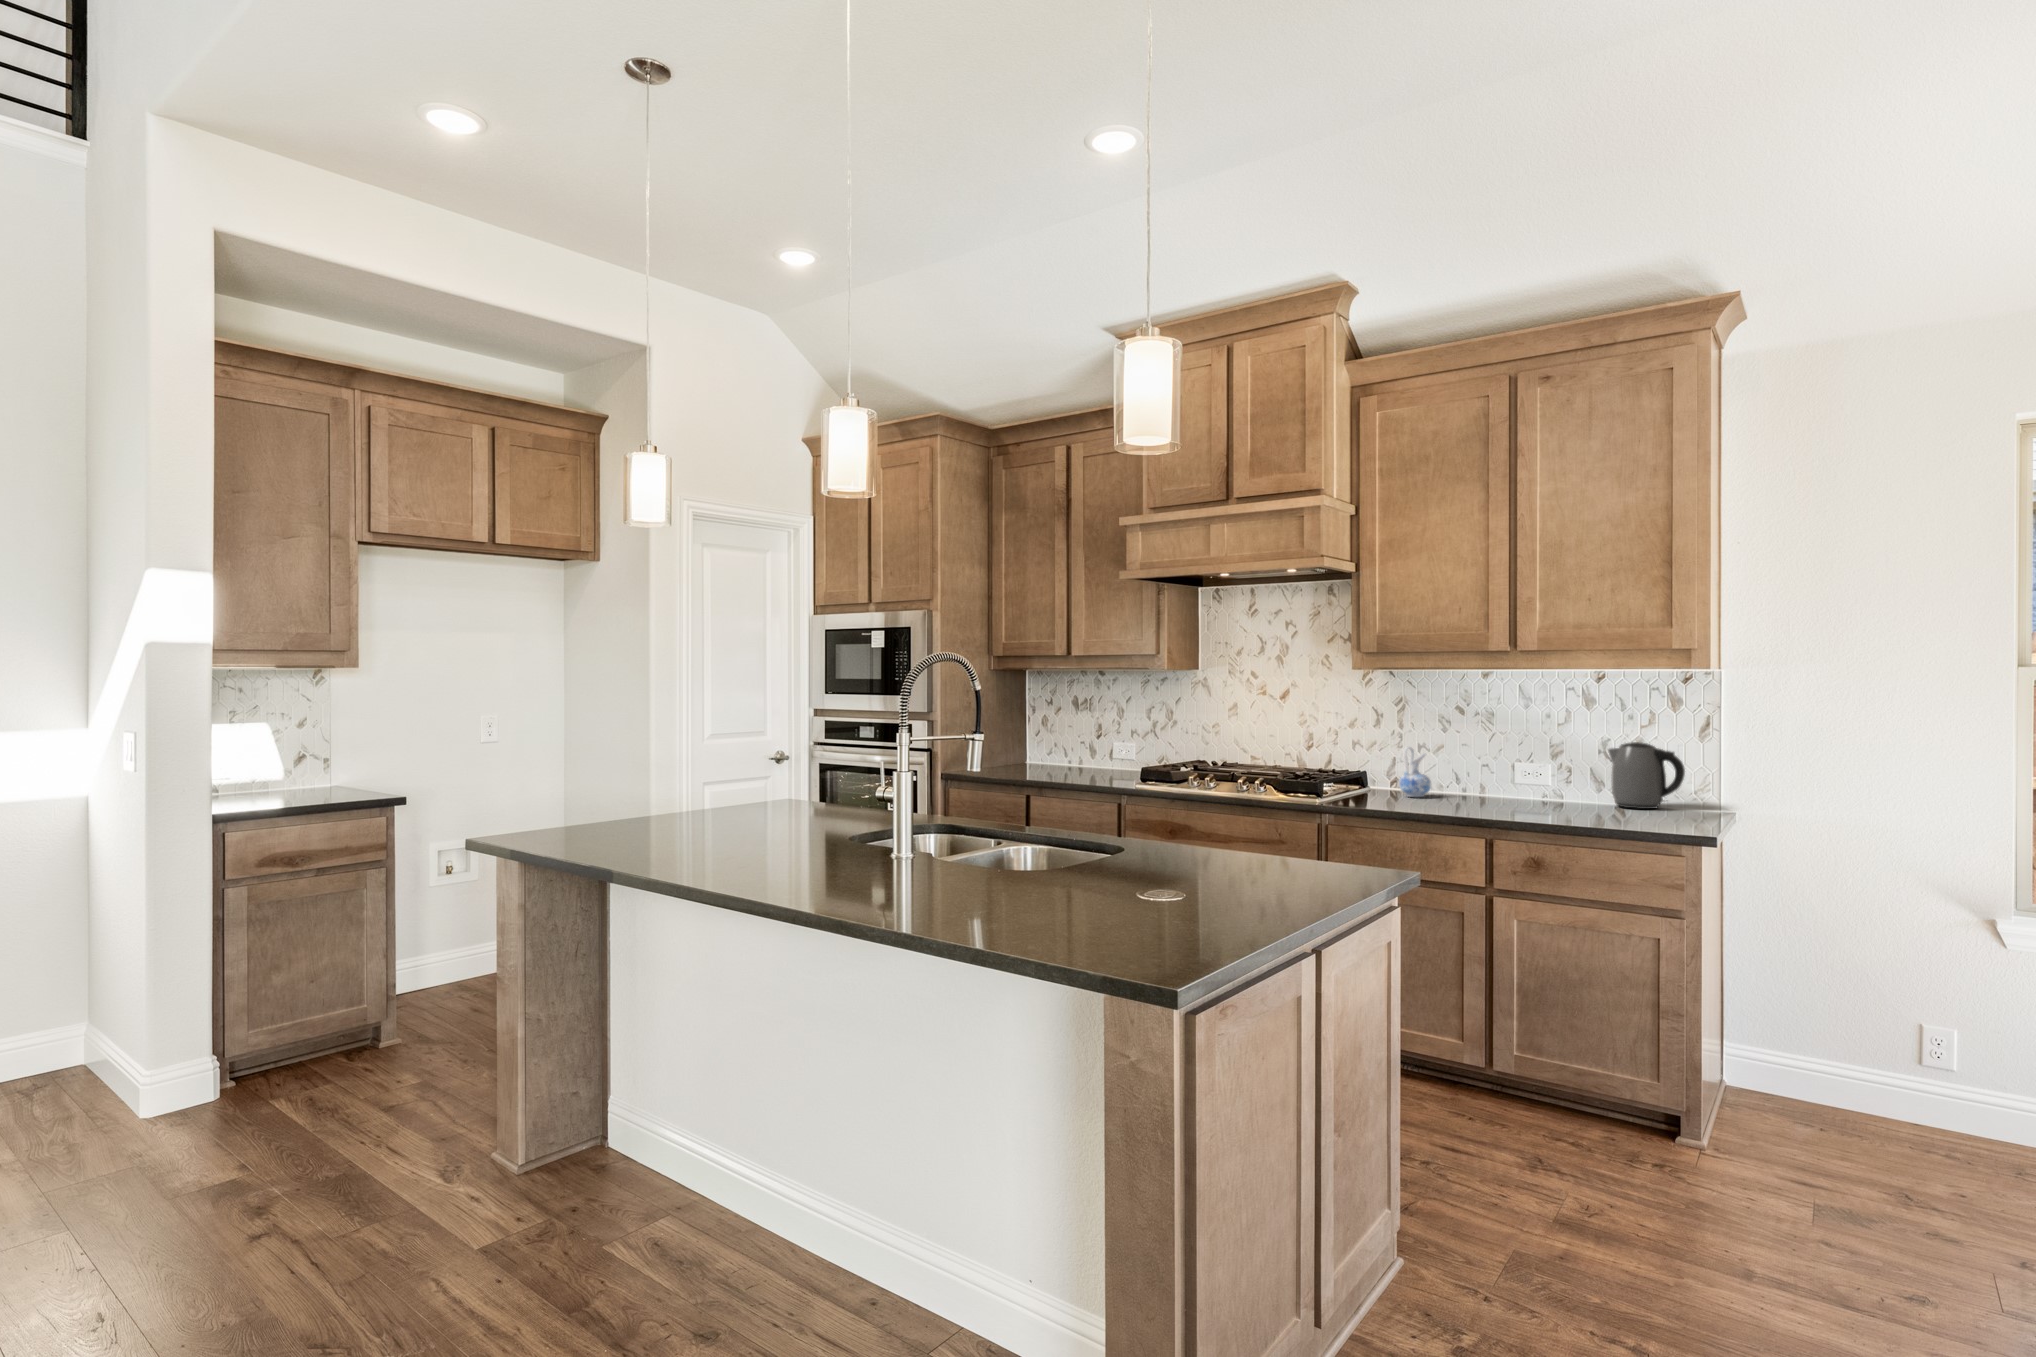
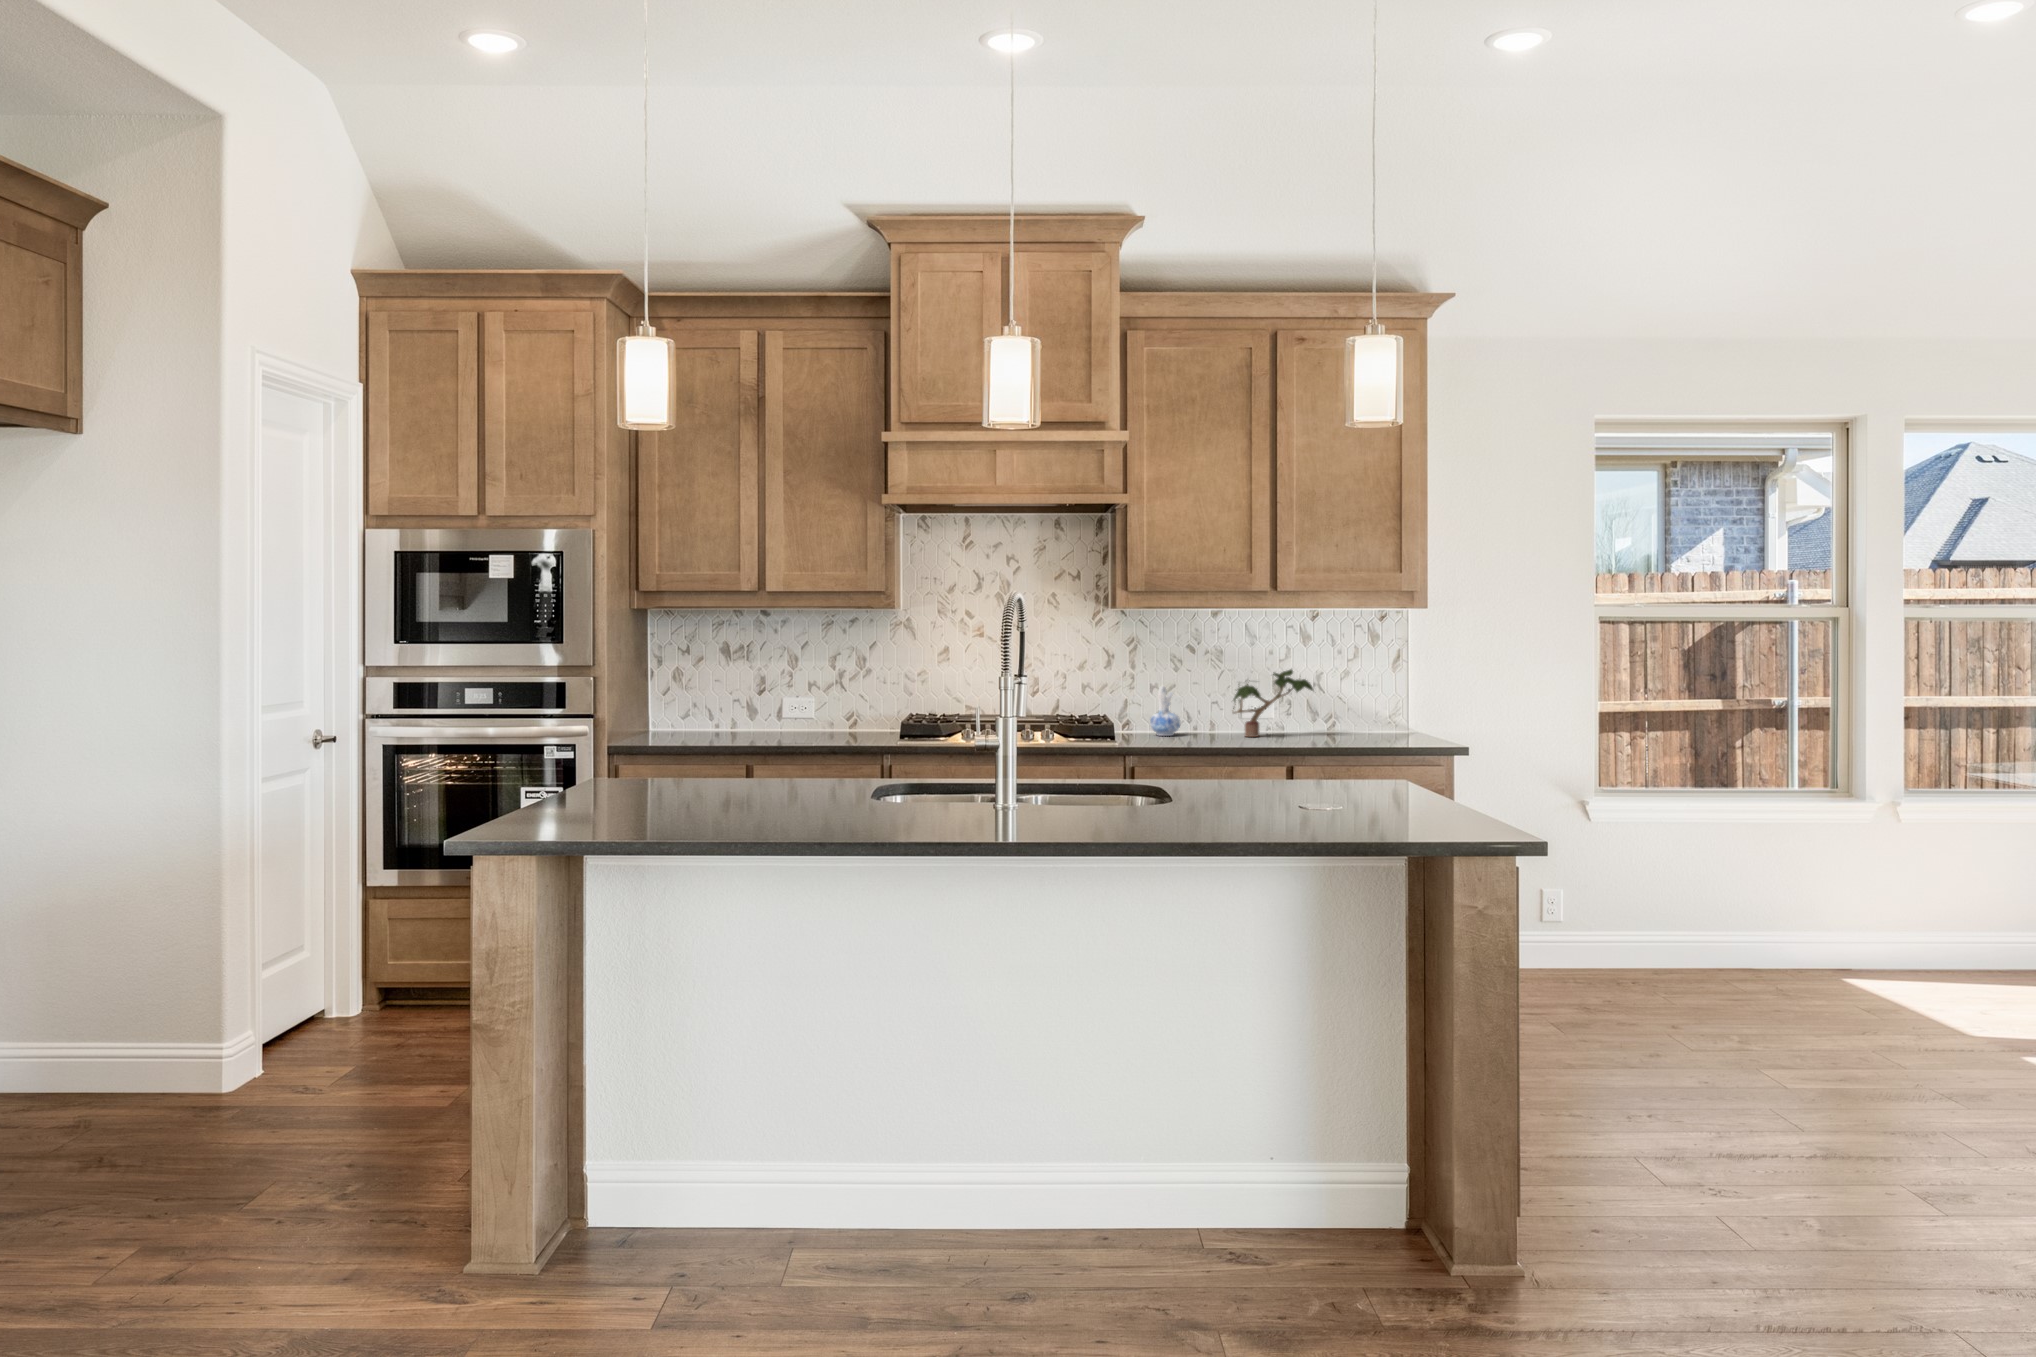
potted plant: none [1463,731,1581,805] -> present [1233,670,1313,737]
kettle: present [1608,742,1685,809] -> none [1330,674,1391,733]

